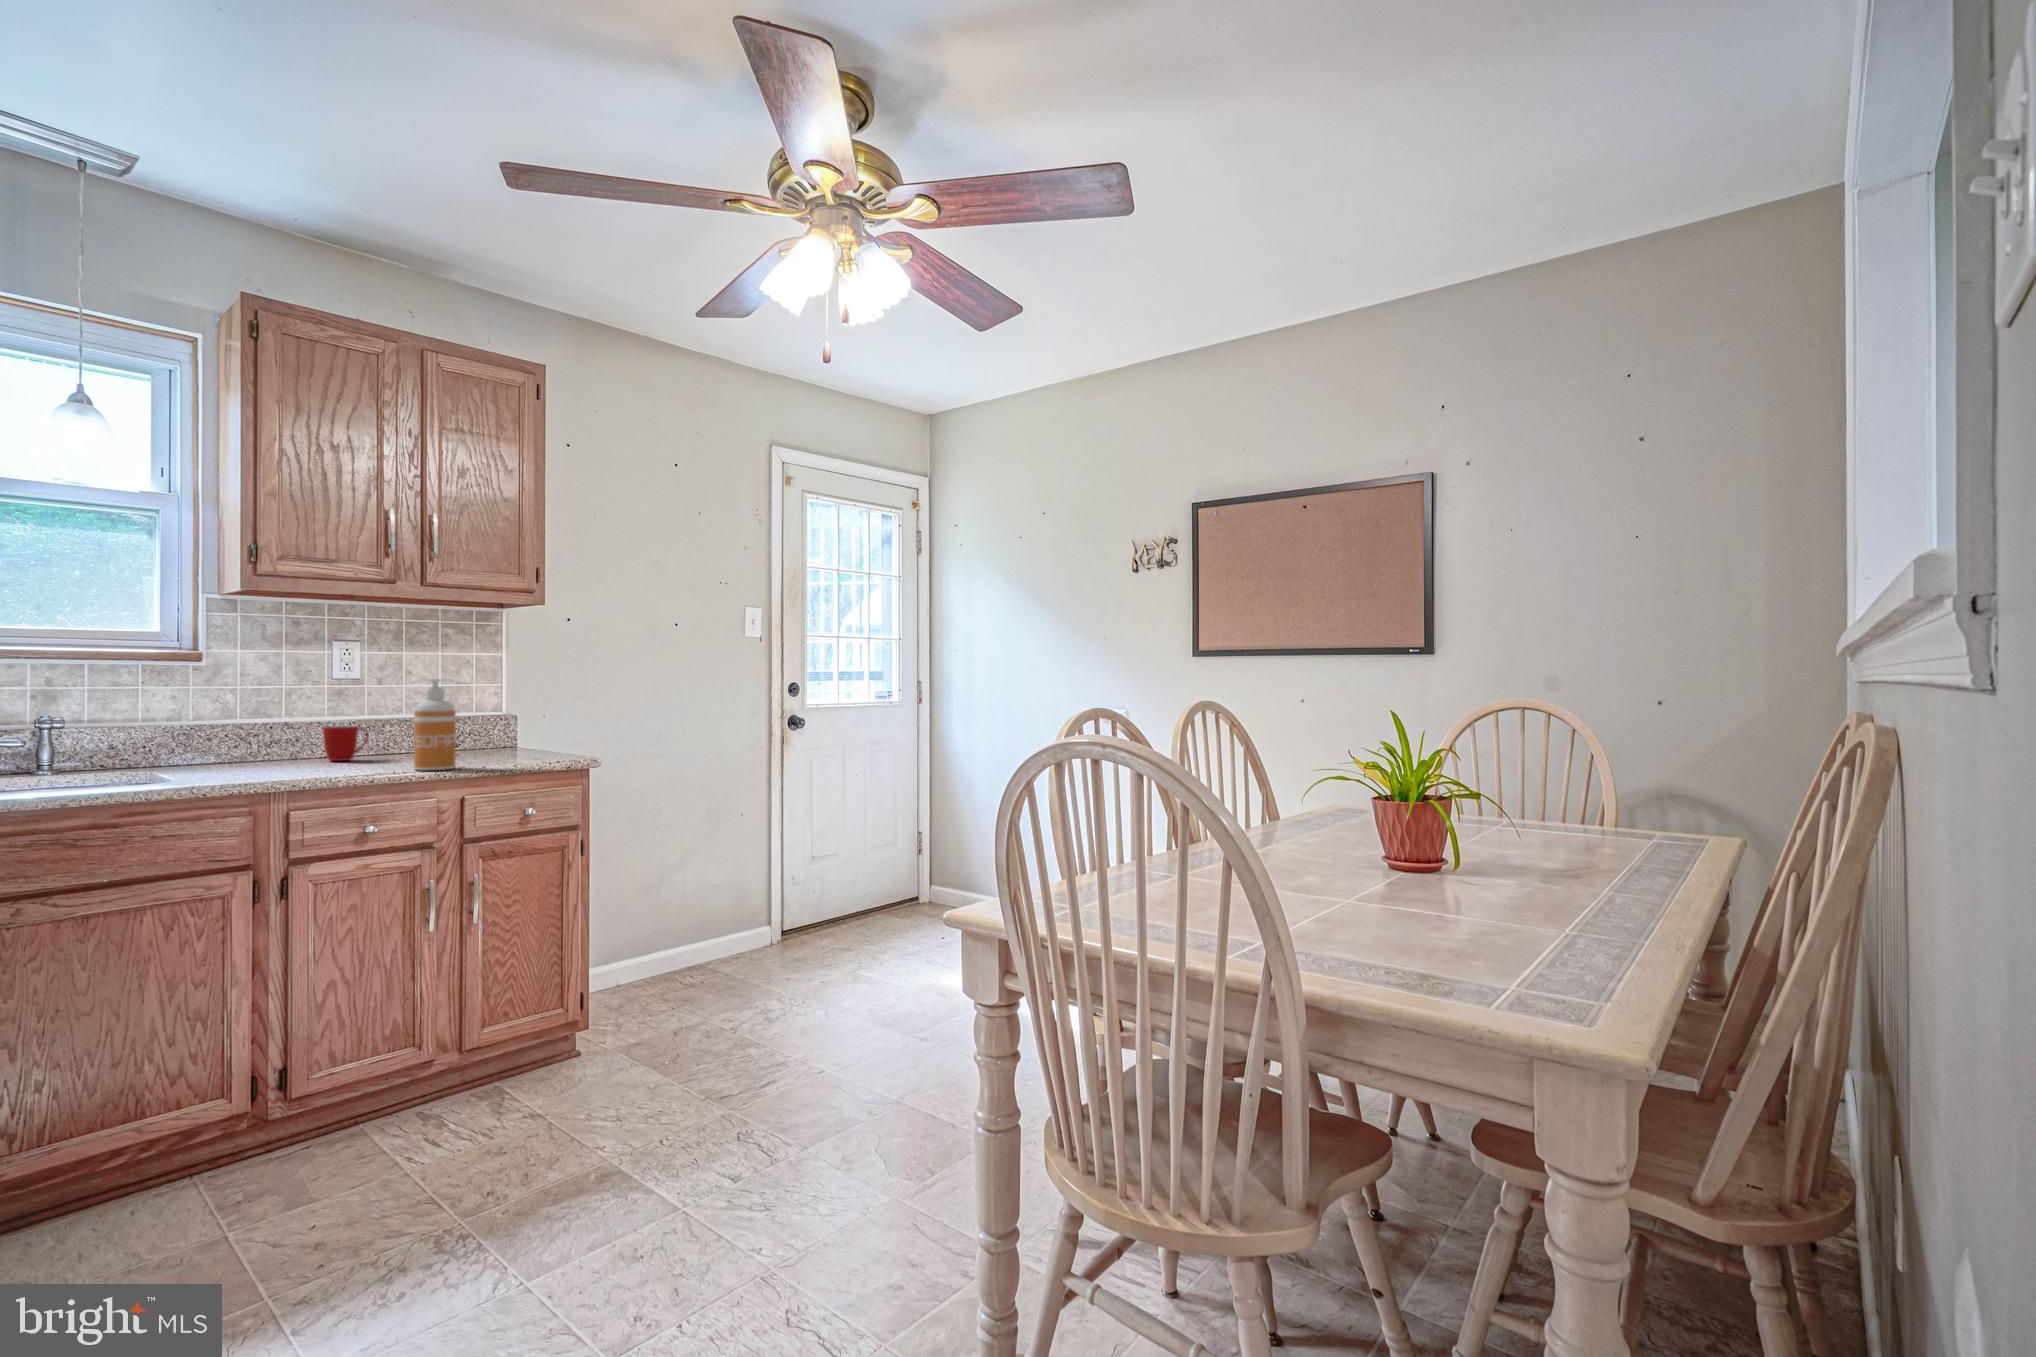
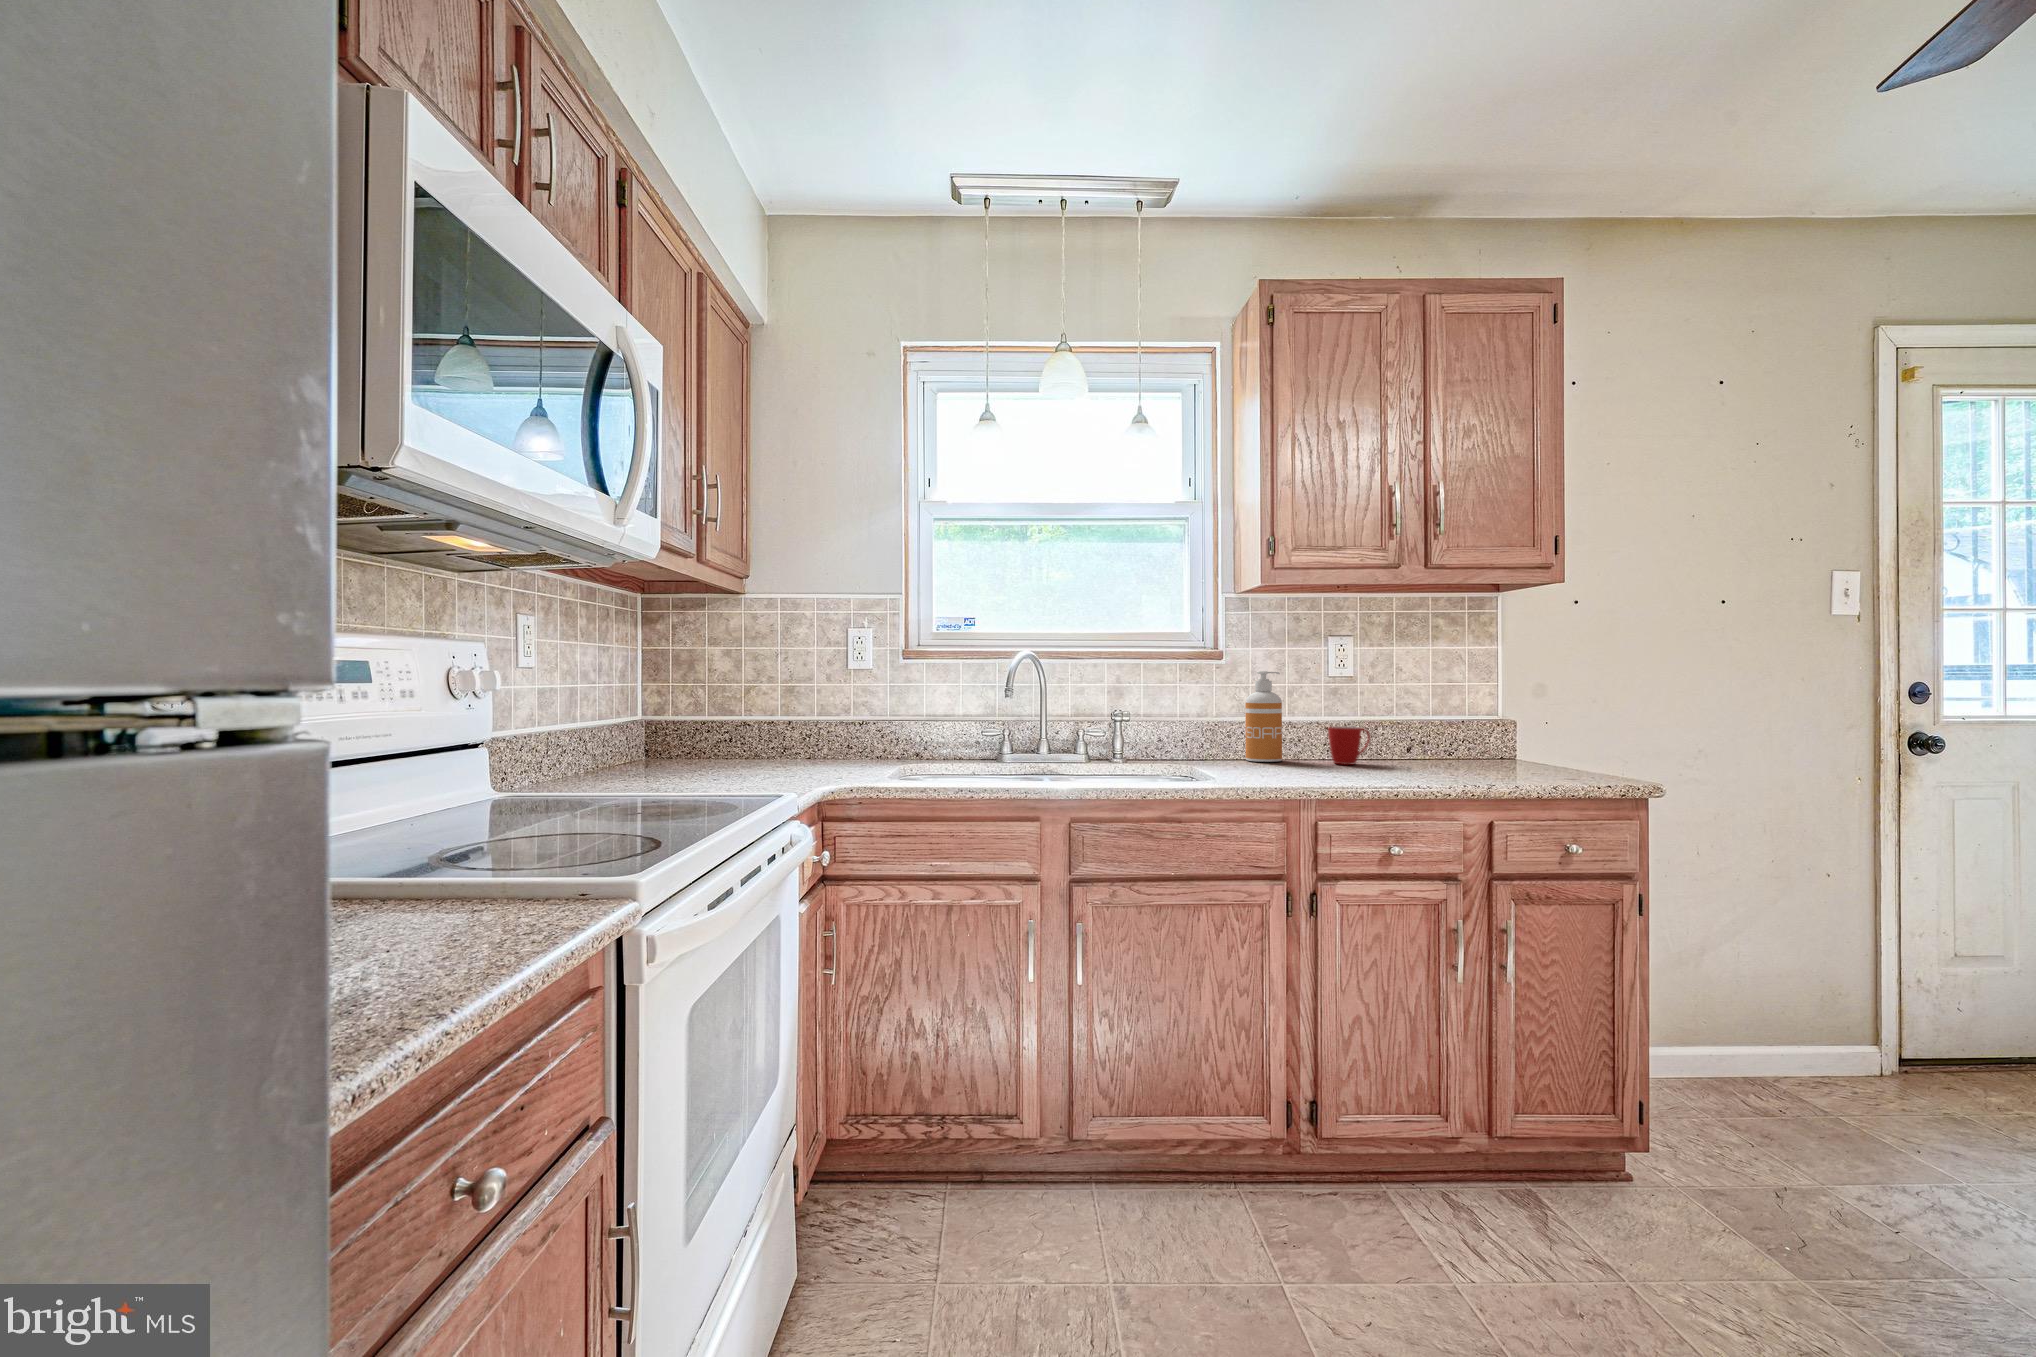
soap dispenser: present [414,679,456,770] -> present [1245,671,1282,762]

